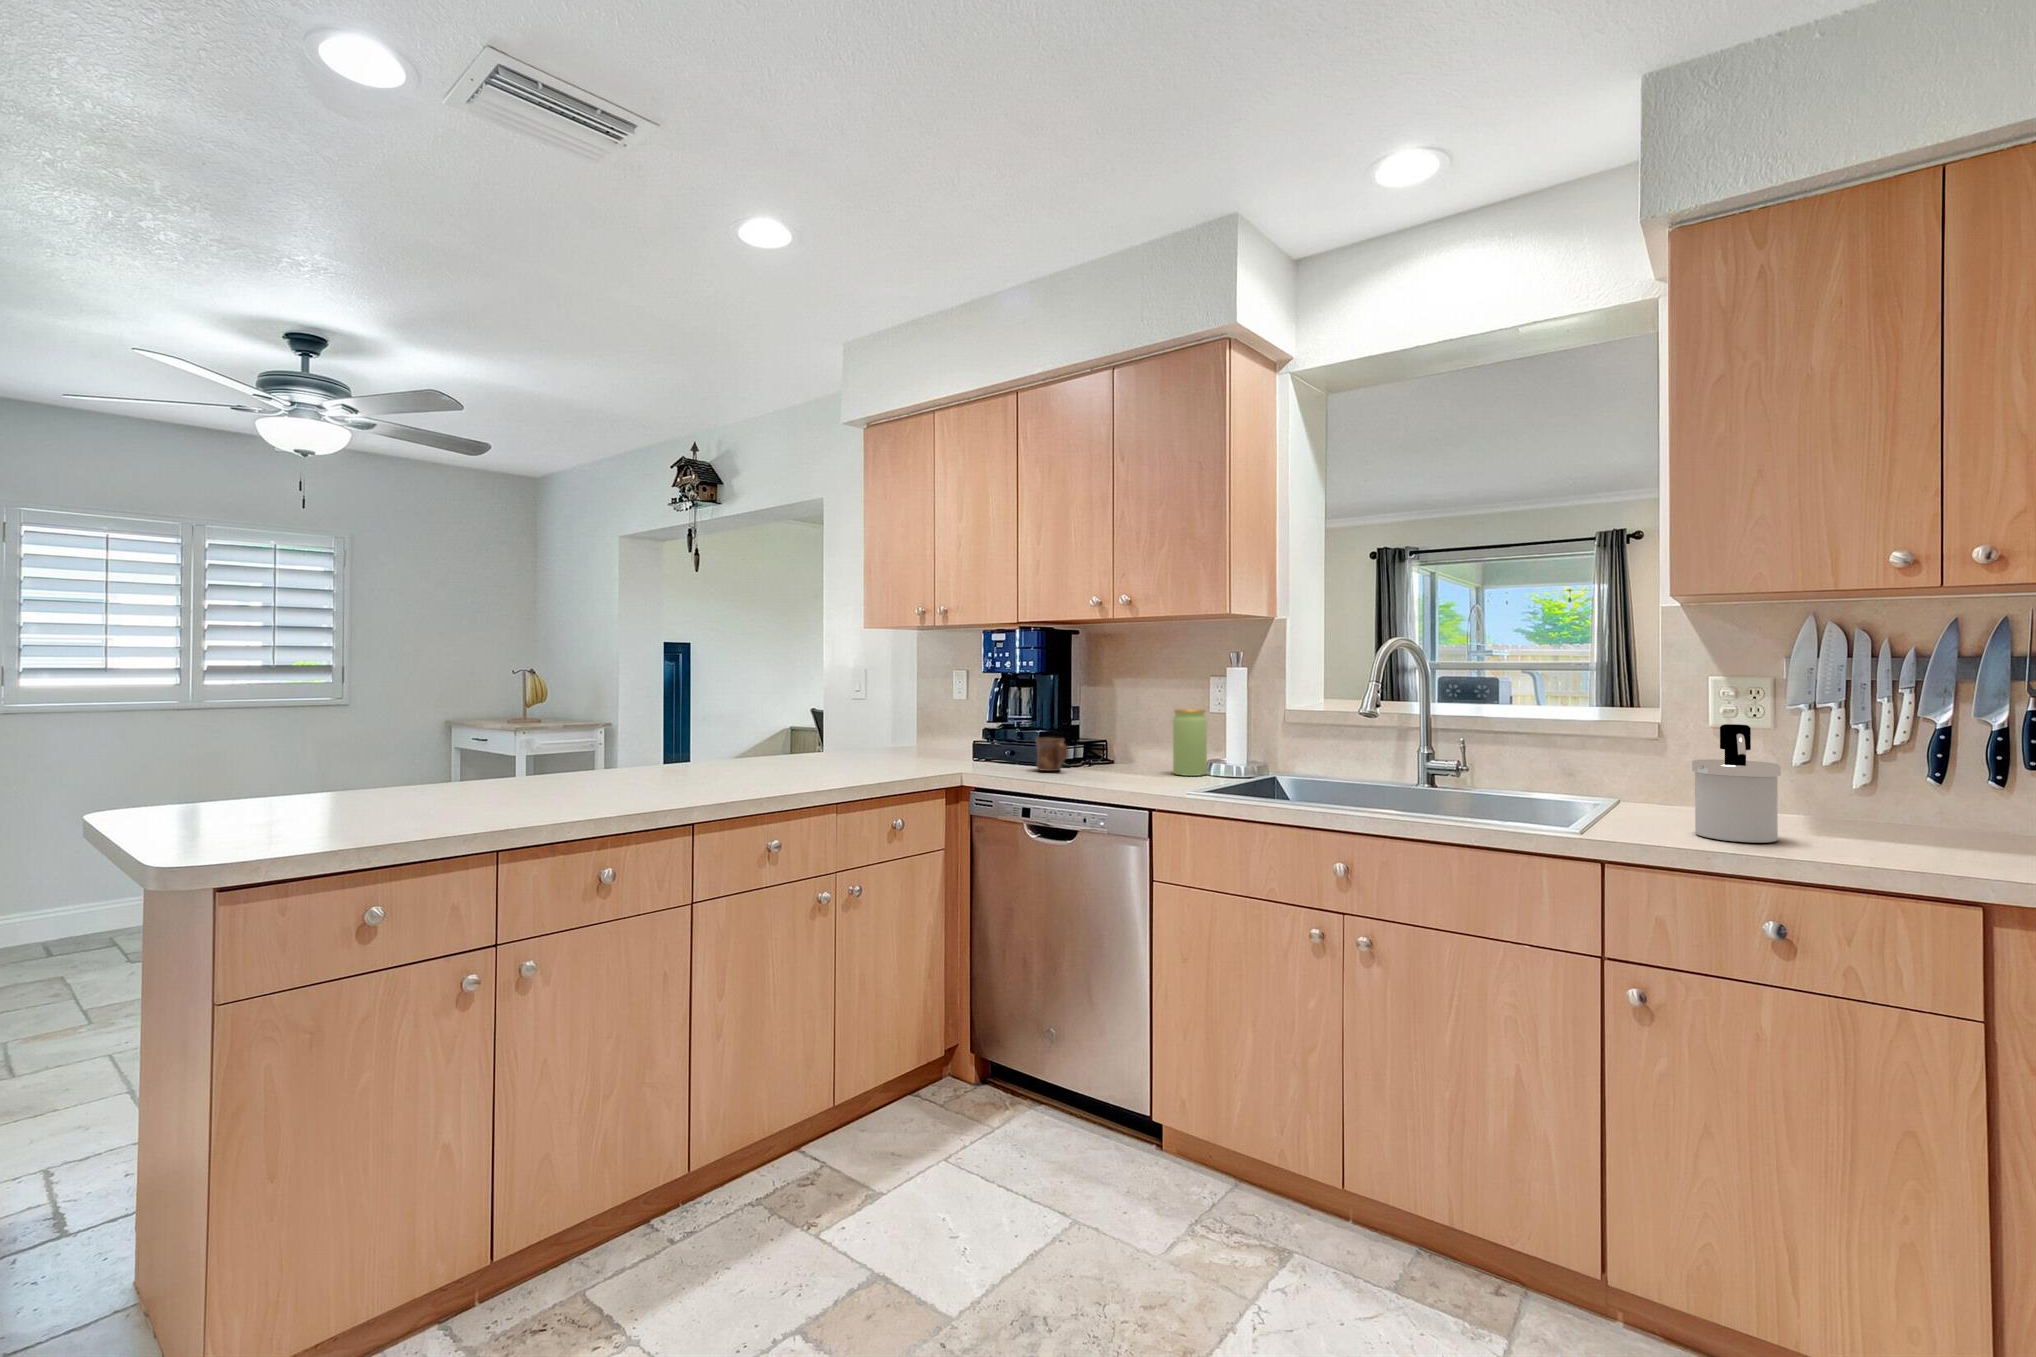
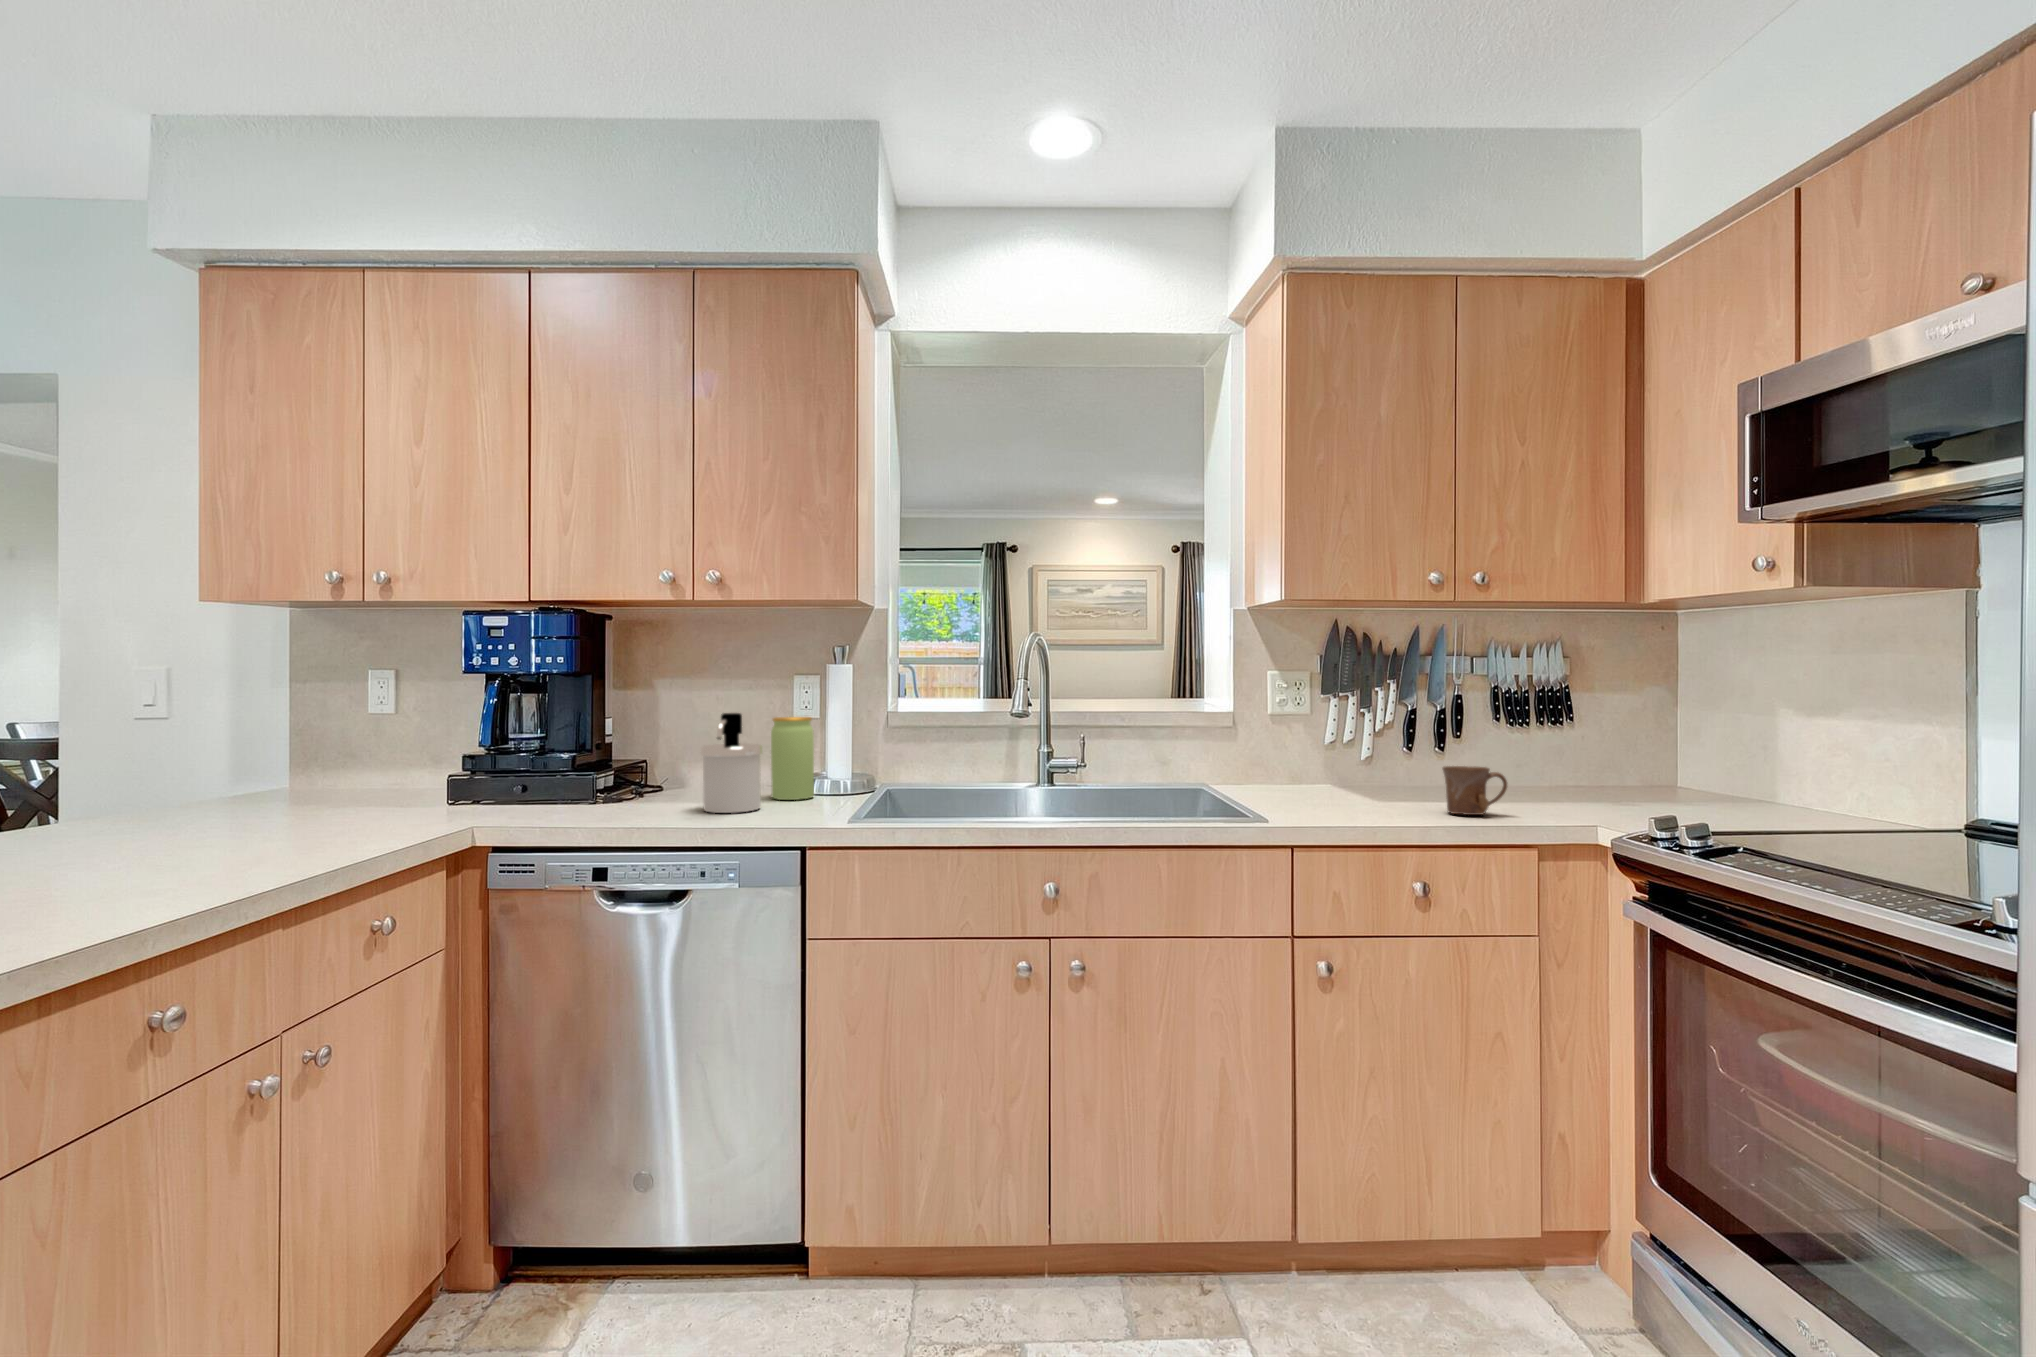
soap dispenser: present [1692,724,1781,843] -> present [701,713,762,813]
mug: present [1036,738,1067,771] -> present [1442,766,1507,815]

